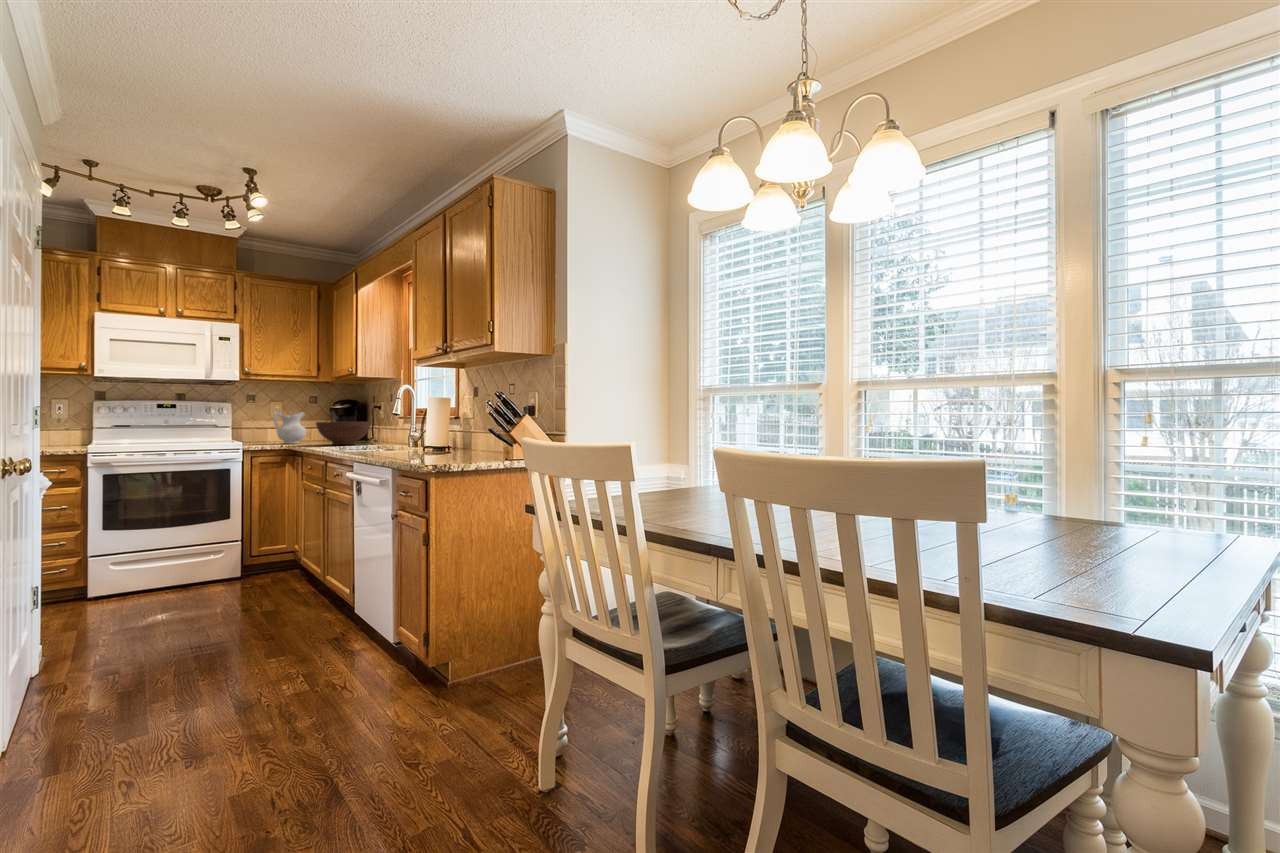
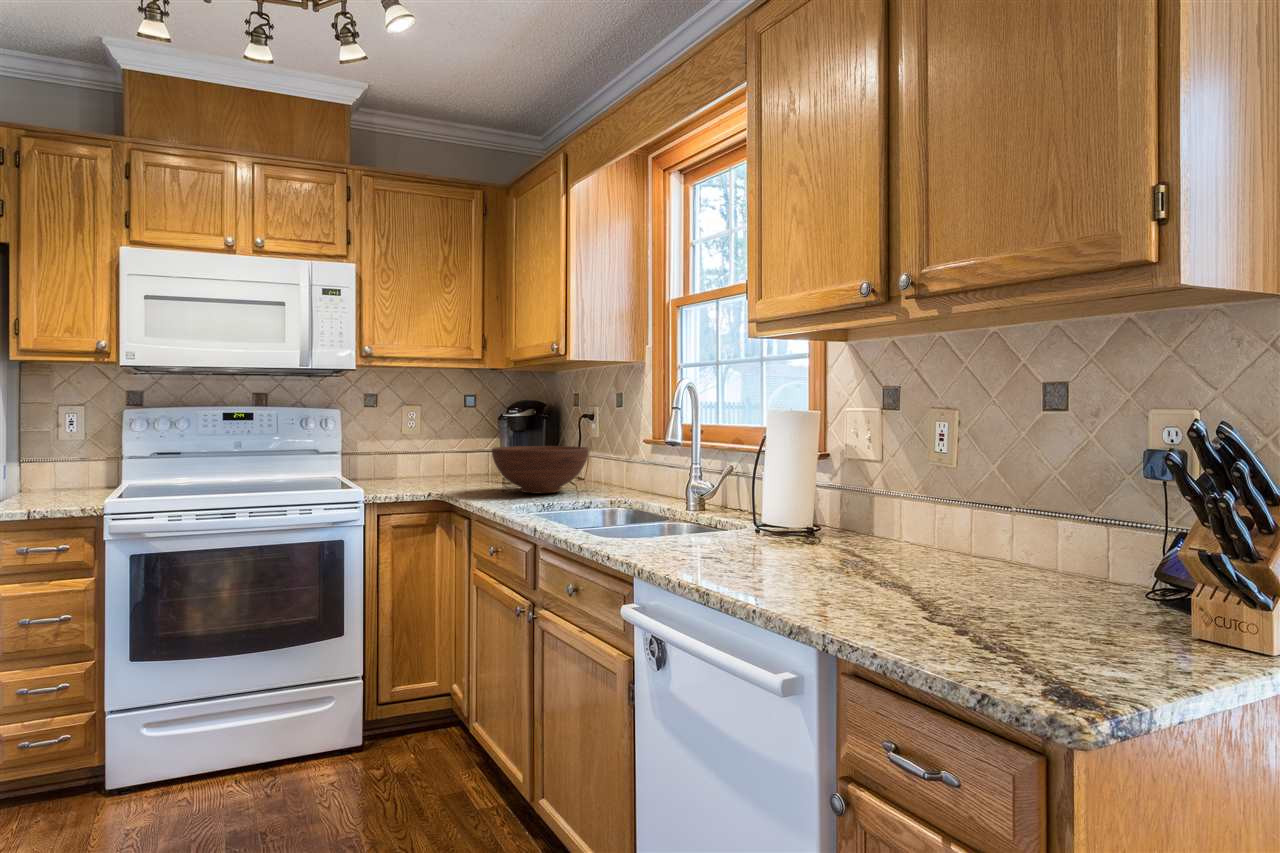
ceramic pitcher: present [273,411,306,444] -> none [411,423,465,485]

